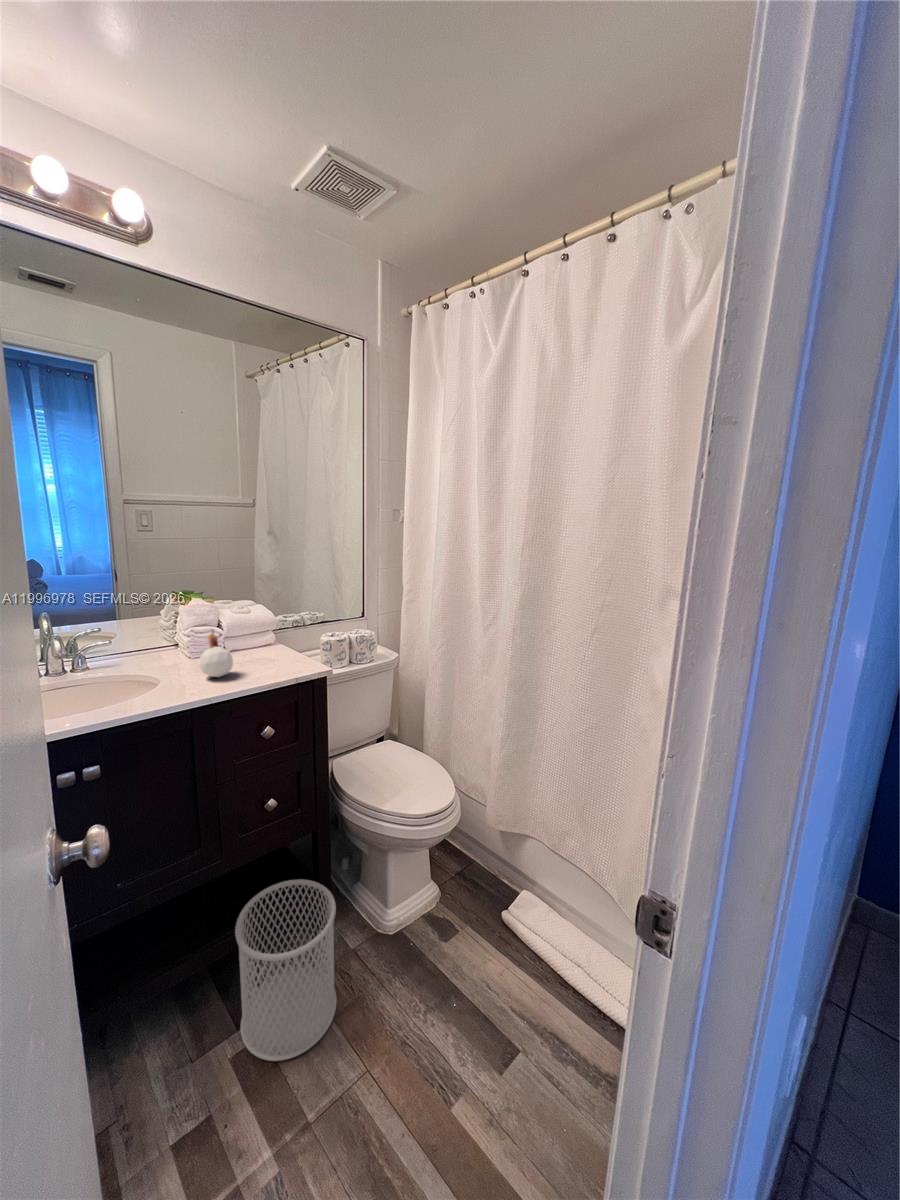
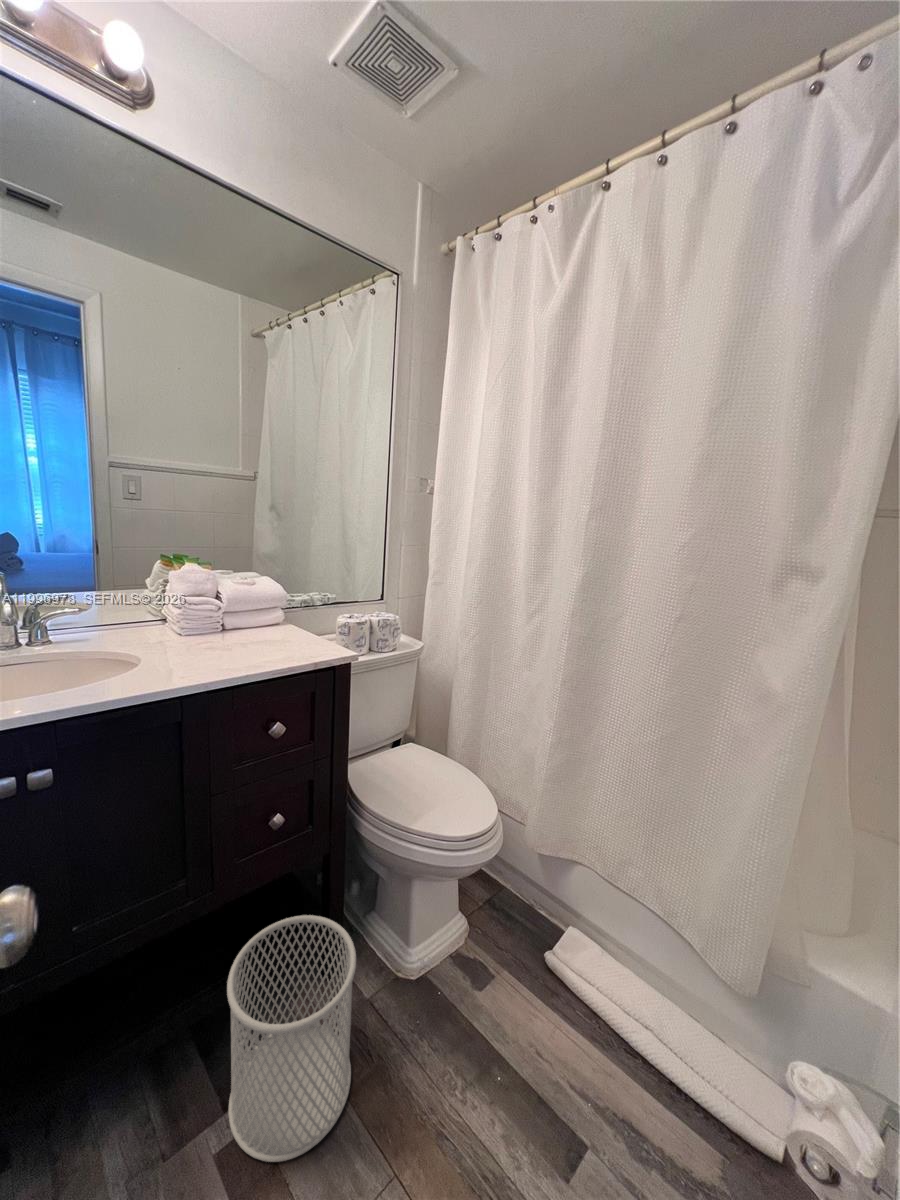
candle: present [200,629,233,677] -> none [193,590,236,659]

